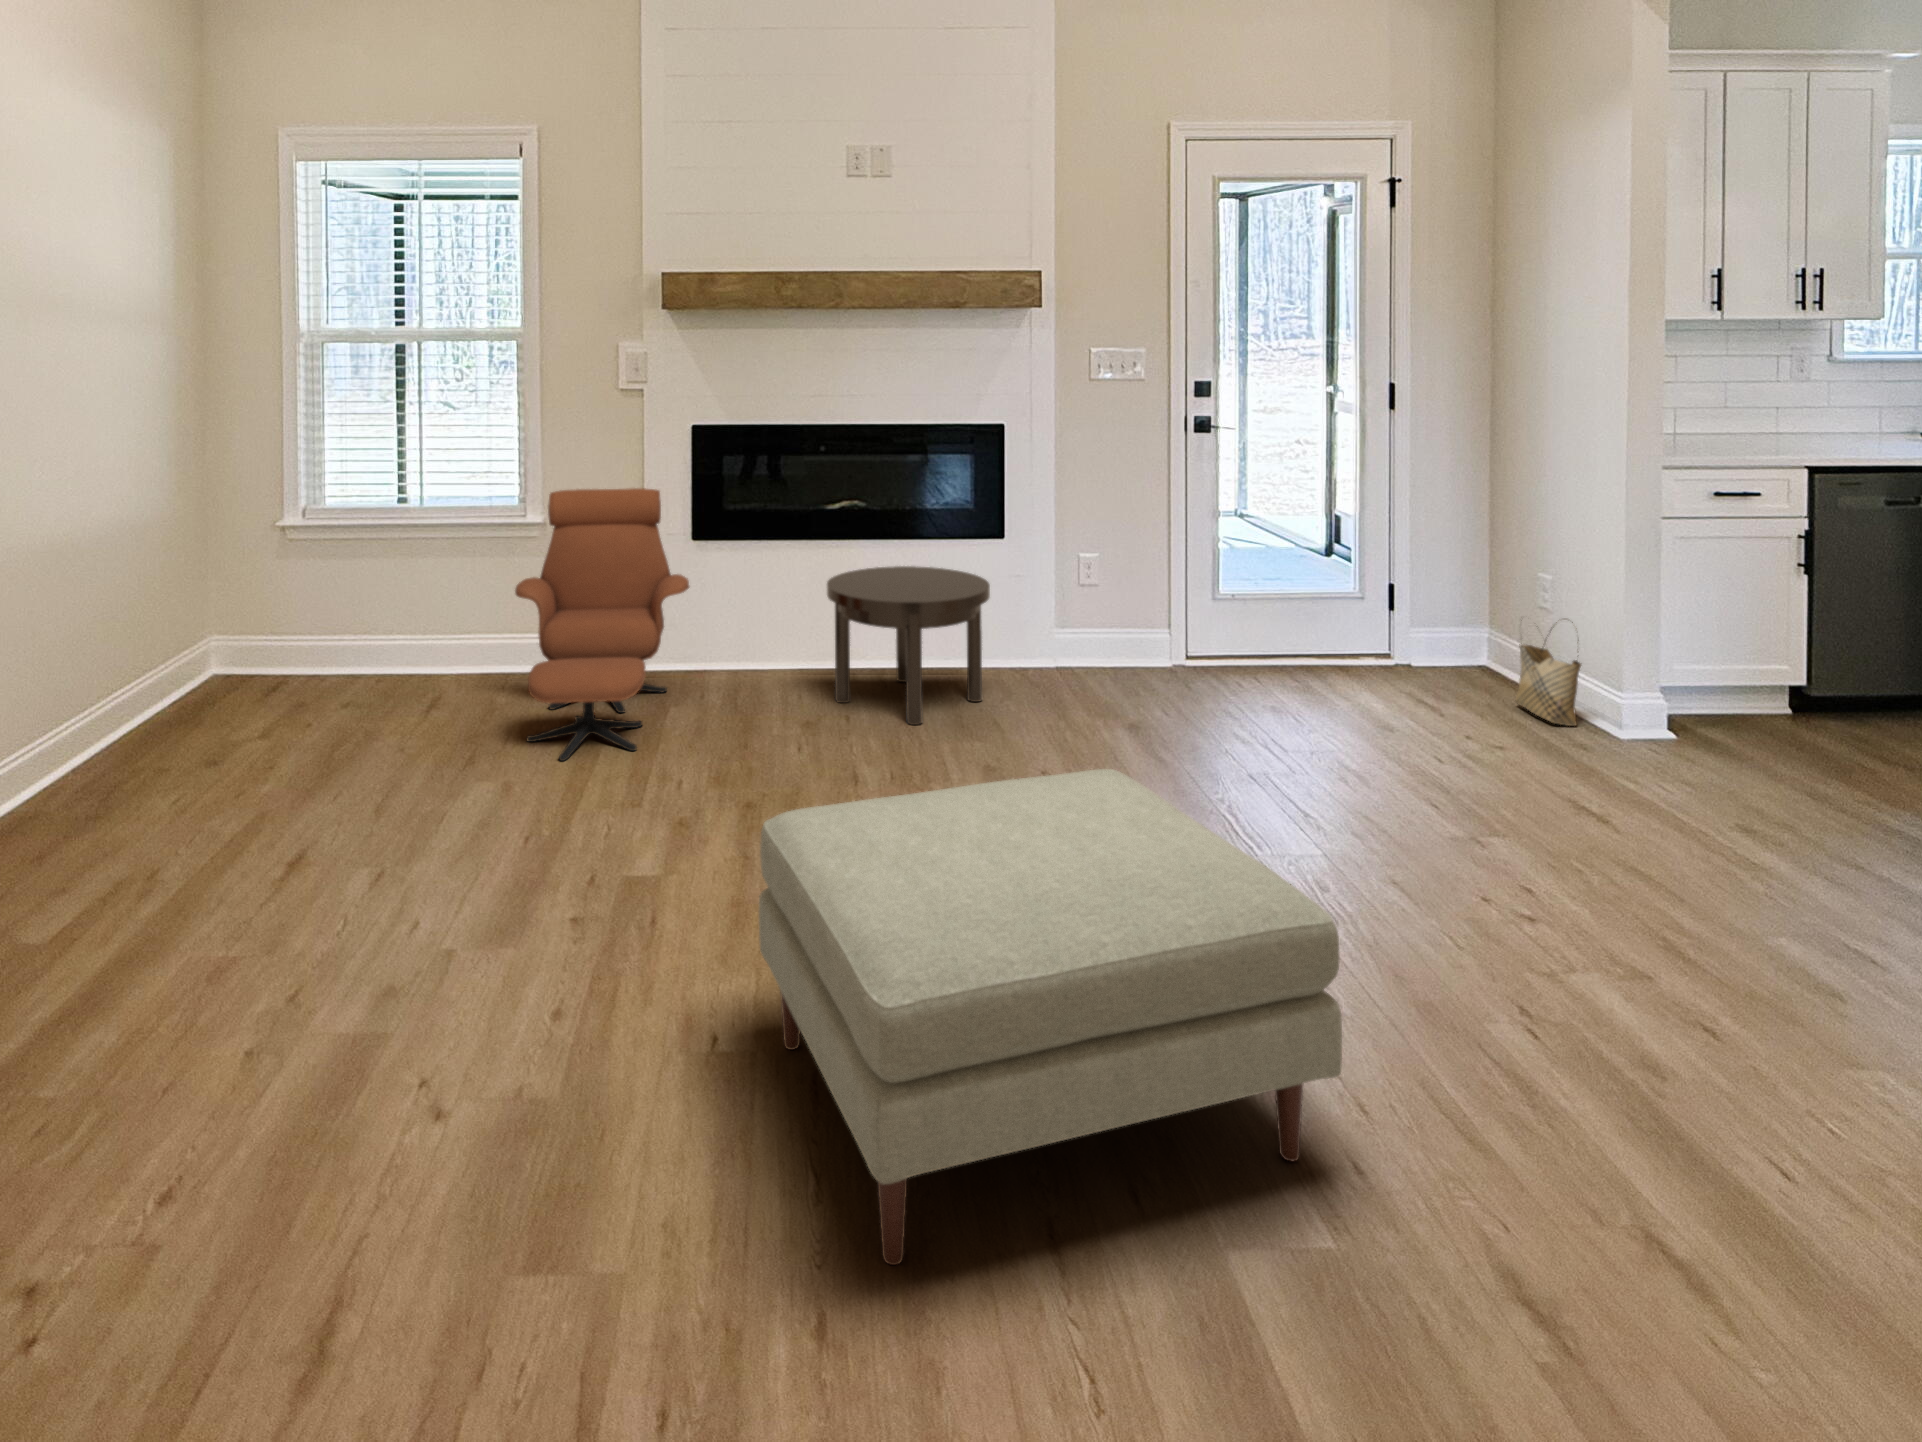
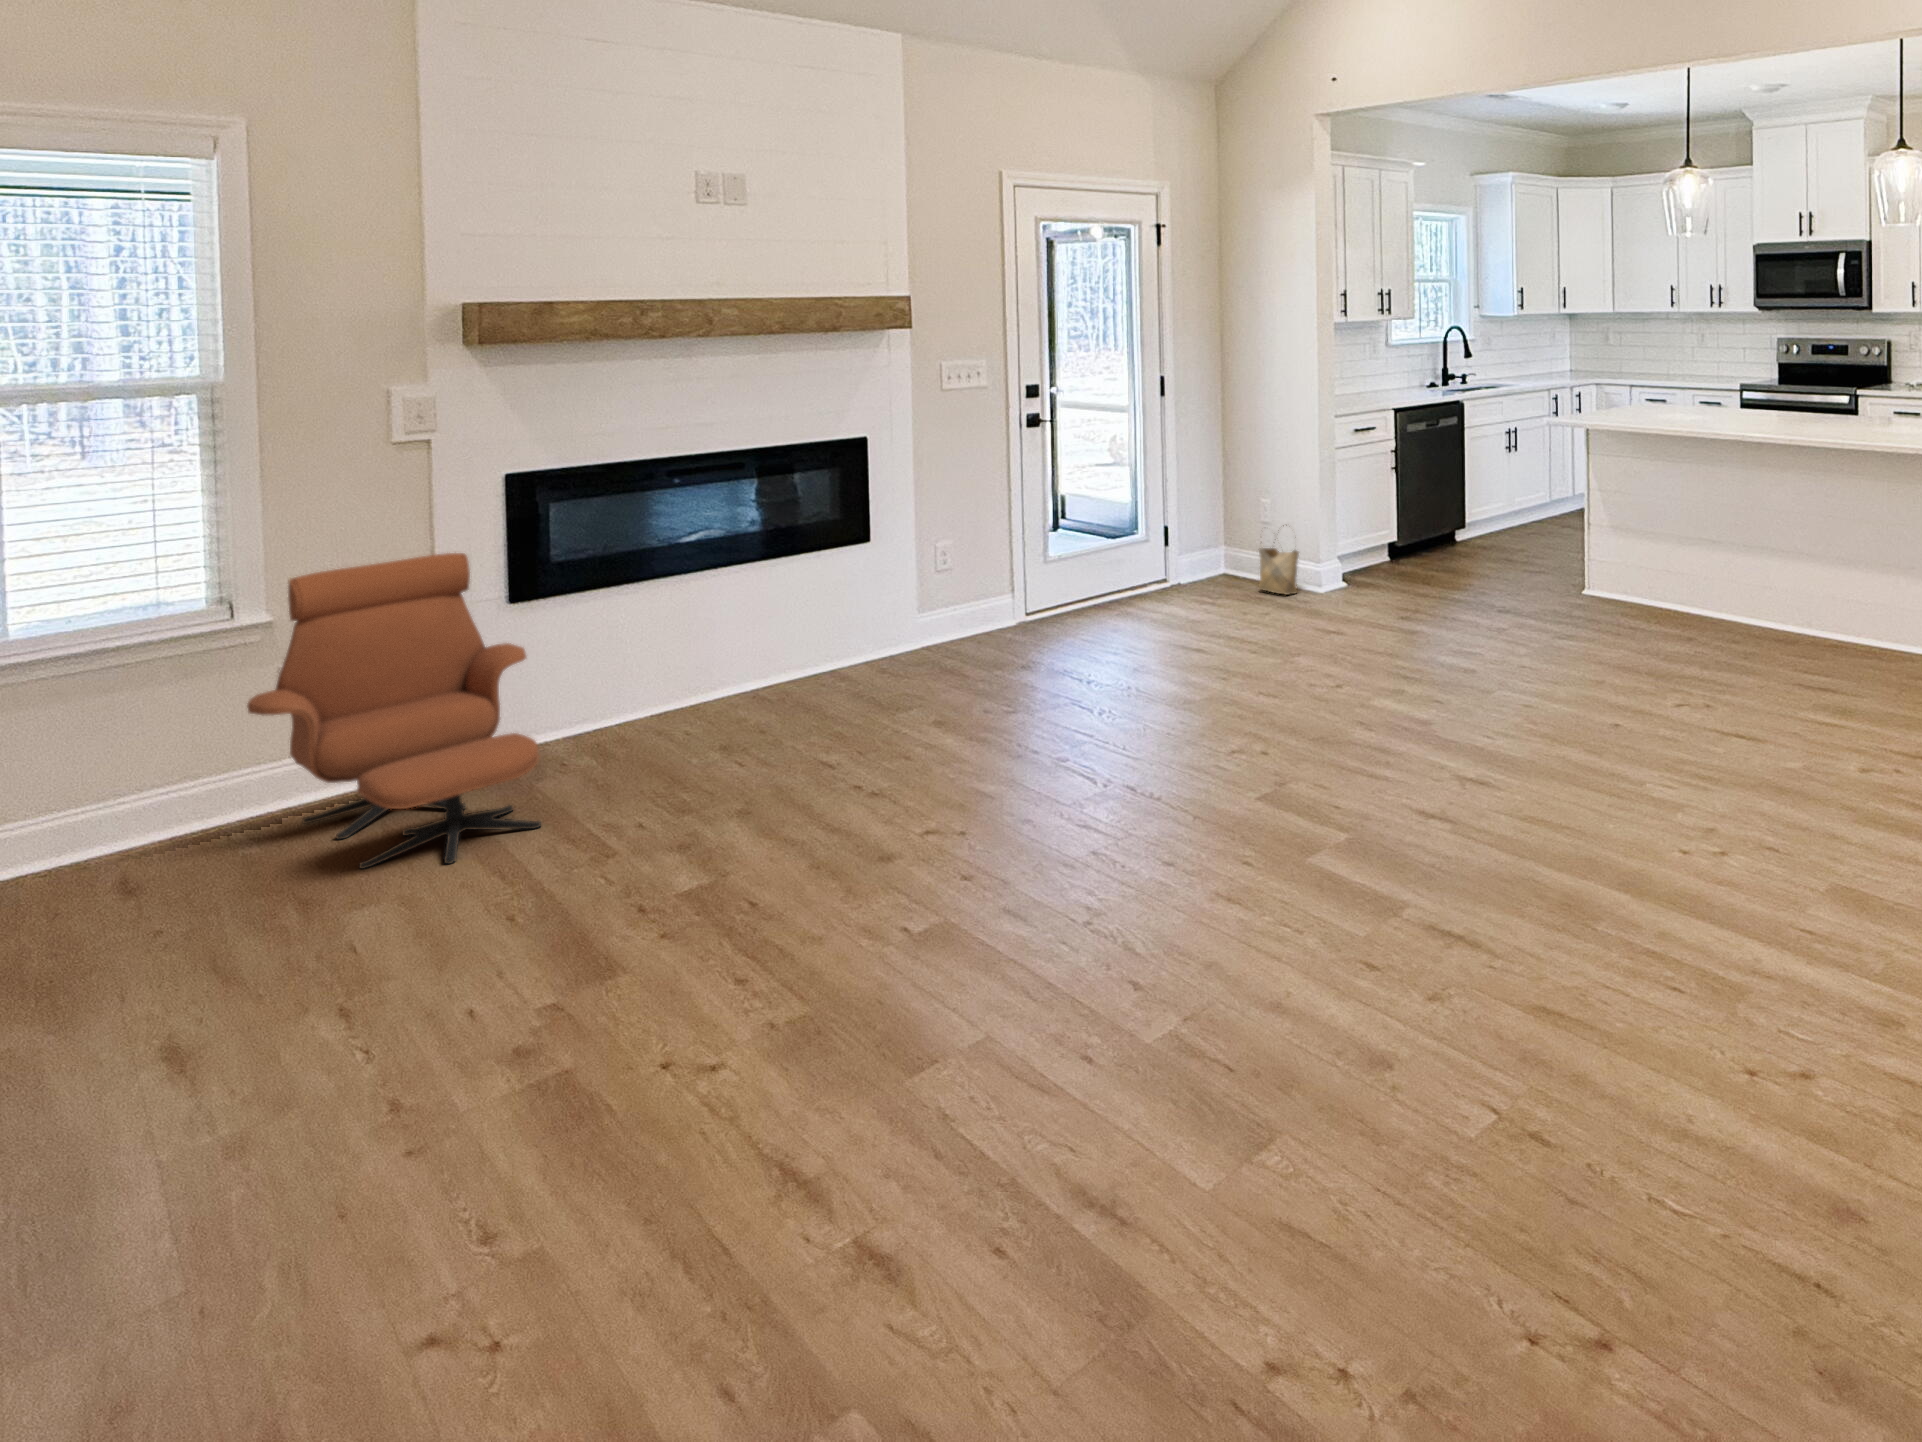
side table: present [827,566,990,725] -> none [706,577,887,729]
ottoman: present [759,769,1342,1265] -> none [955,643,1347,932]

